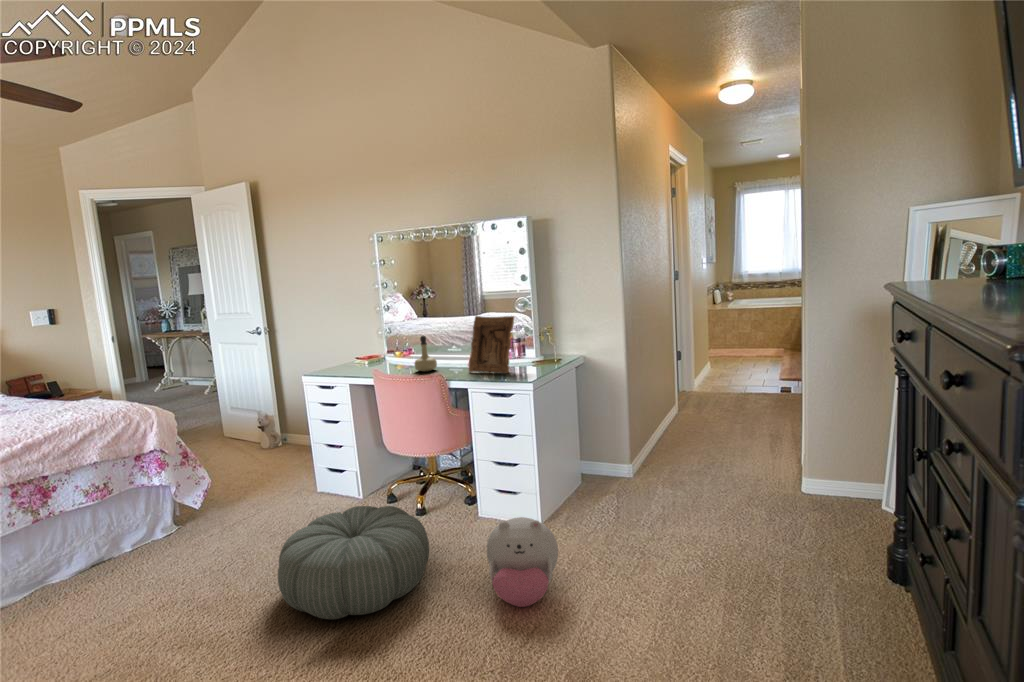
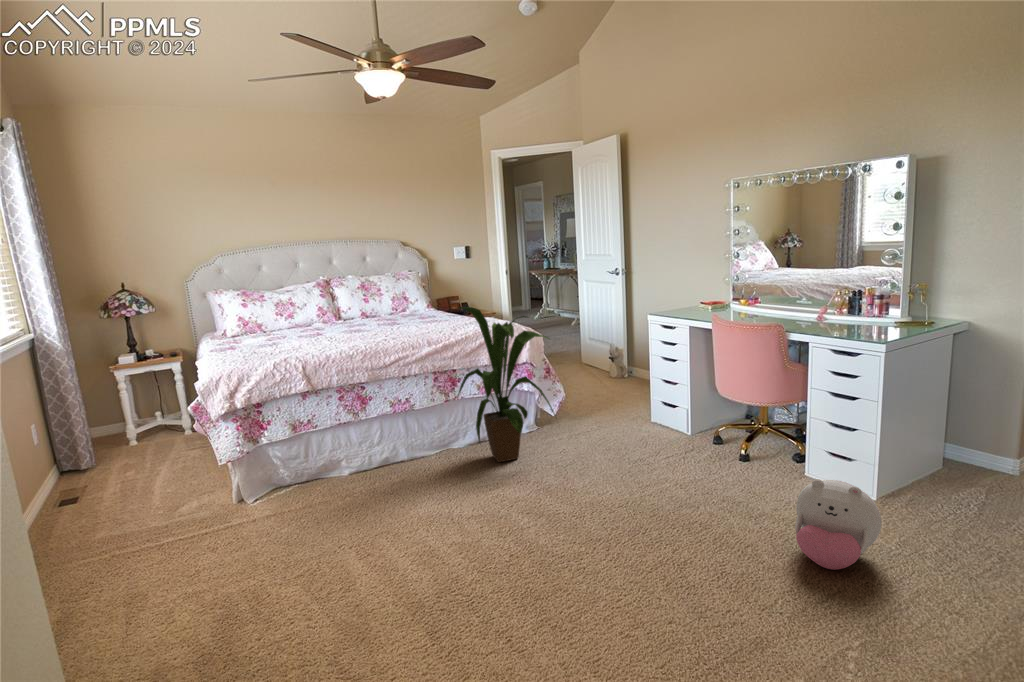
picture frame: present [469,316,514,373] -> none [812,266,876,331]
perfume bottle: present [415,336,437,372] -> none [753,284,778,321]
house plant: none [40,390,208,590] -> present [458,307,555,462]
pouf: present [278,506,429,619] -> none [602,437,740,529]

